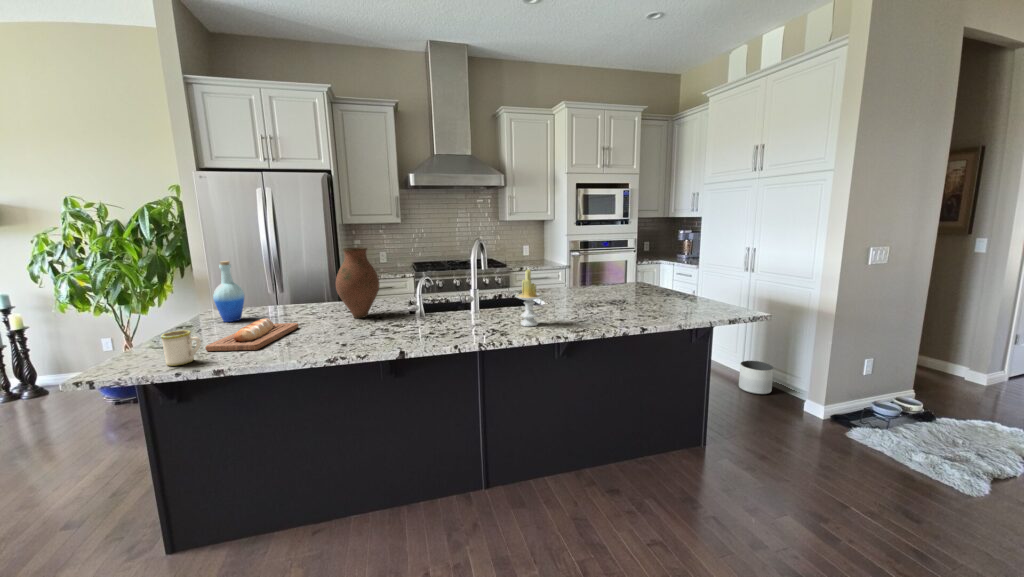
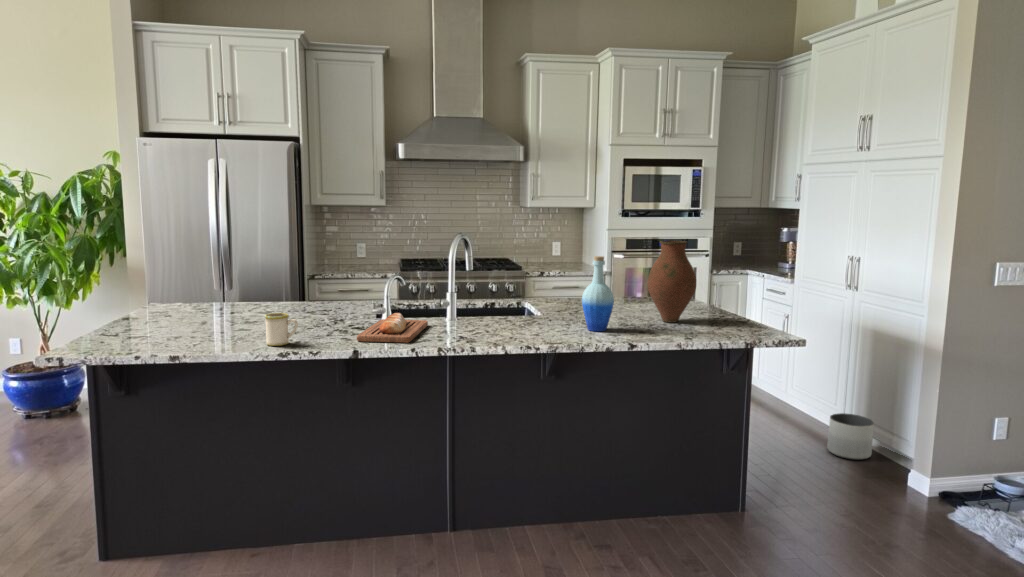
vase: present [336,247,379,318] -> present [647,241,696,323]
bottle: present [213,261,244,322] -> present [582,256,614,331]
candle: present [515,270,543,326] -> none [492,270,524,336]
bread loaf: present [205,318,298,351] -> present [357,313,428,343]
mug: present [161,330,201,366] -> present [265,313,298,346]

